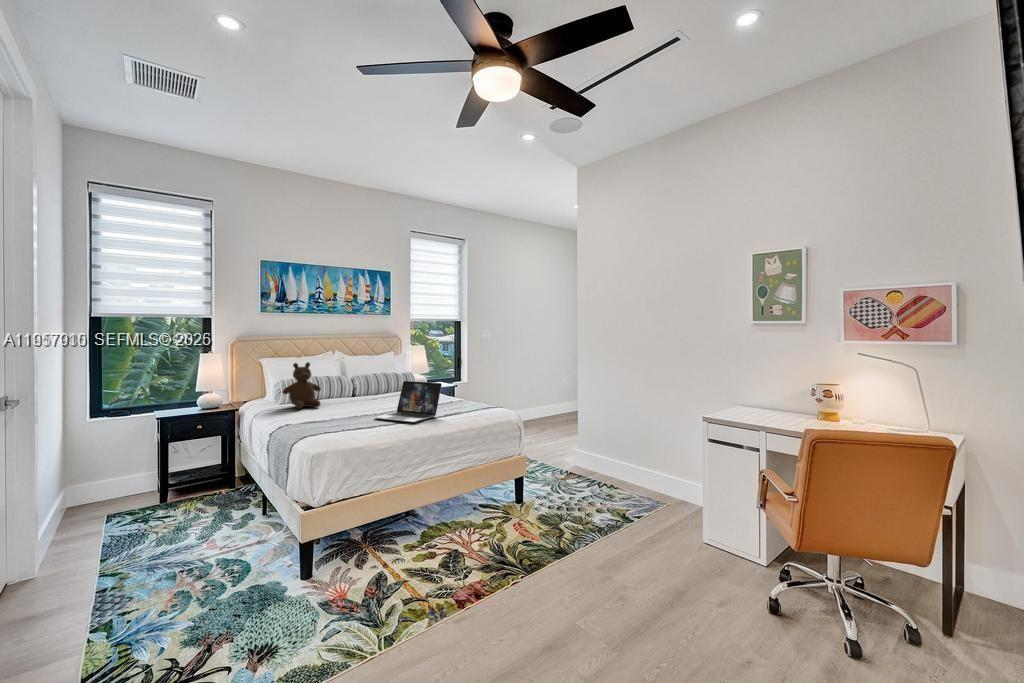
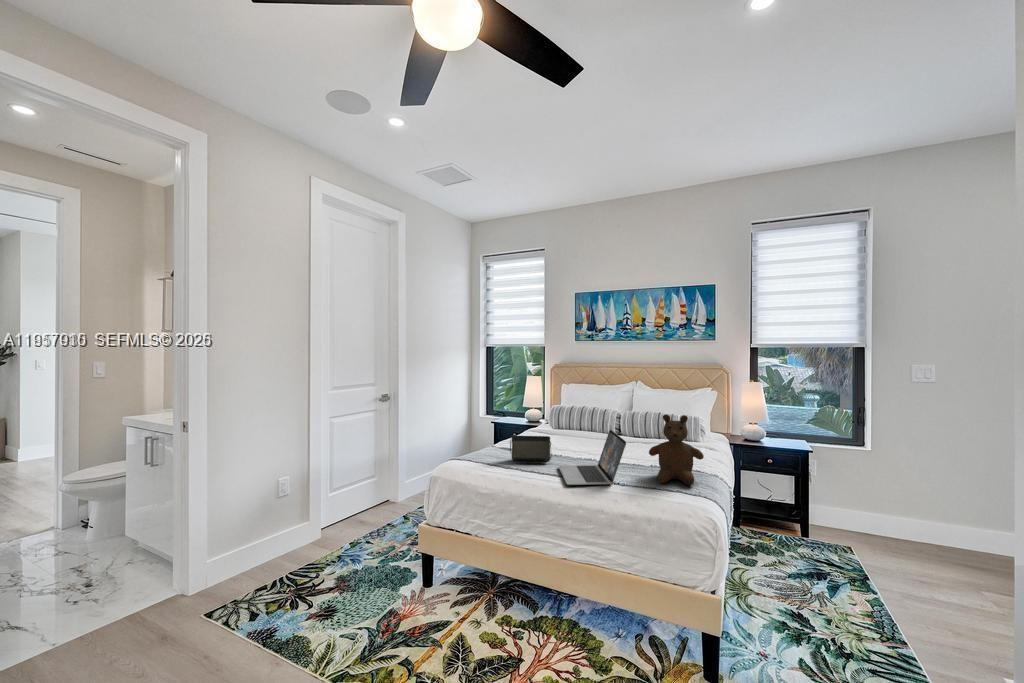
teddy bear: present [283,362,321,409] -> present [649,414,704,485]
handbag: none [317,396,360,423] -> present [510,436,552,464]

